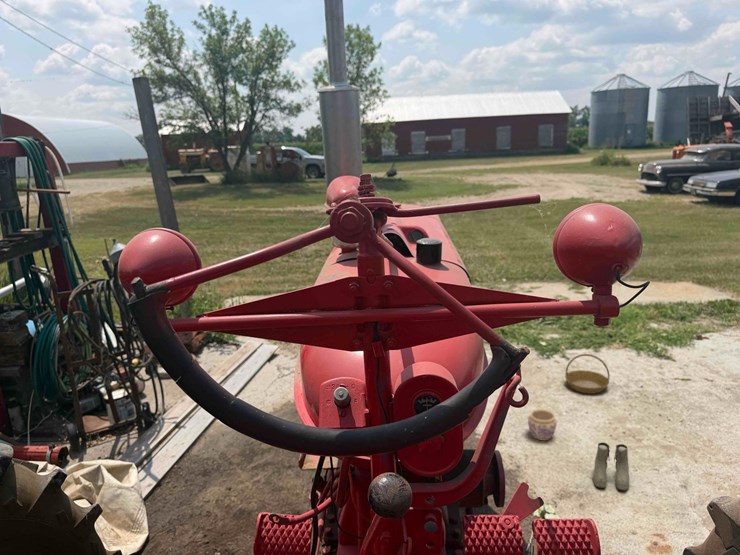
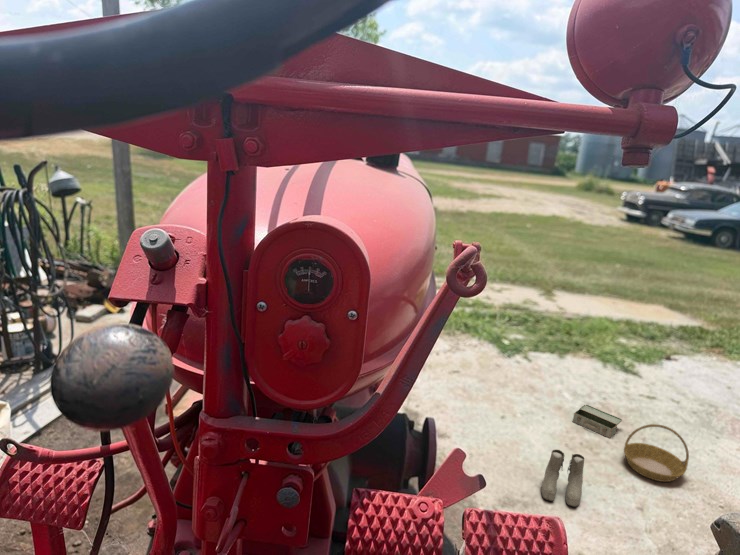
basket: present [565,354,610,394] -> present [624,424,689,482]
toolbox: none [614,395,660,424] -> present [573,405,622,438]
planter: present [528,409,557,441] -> none [477,406,509,441]

